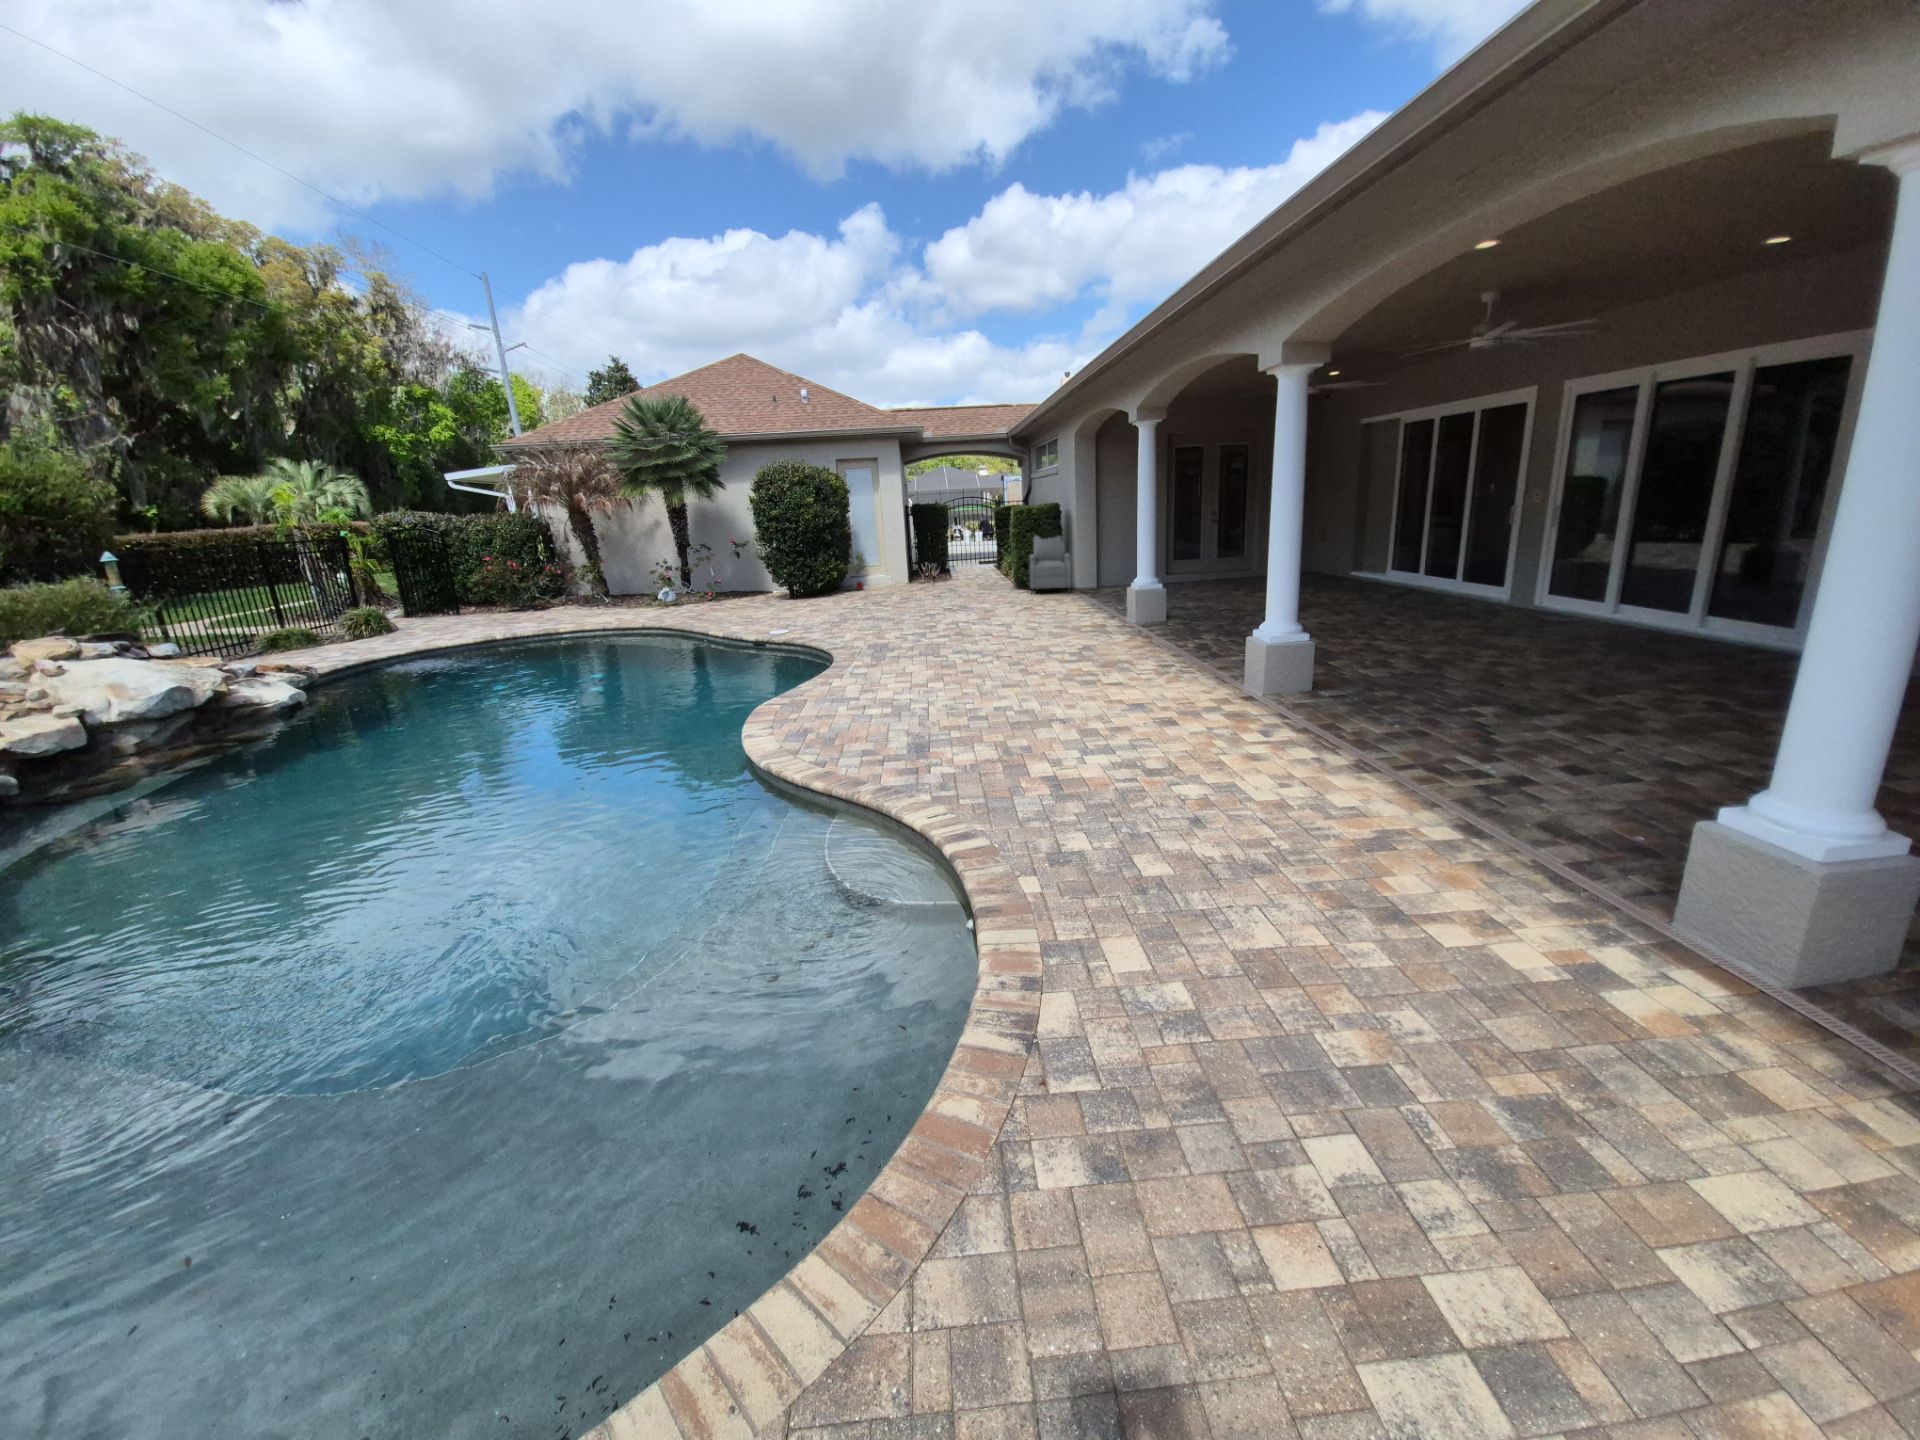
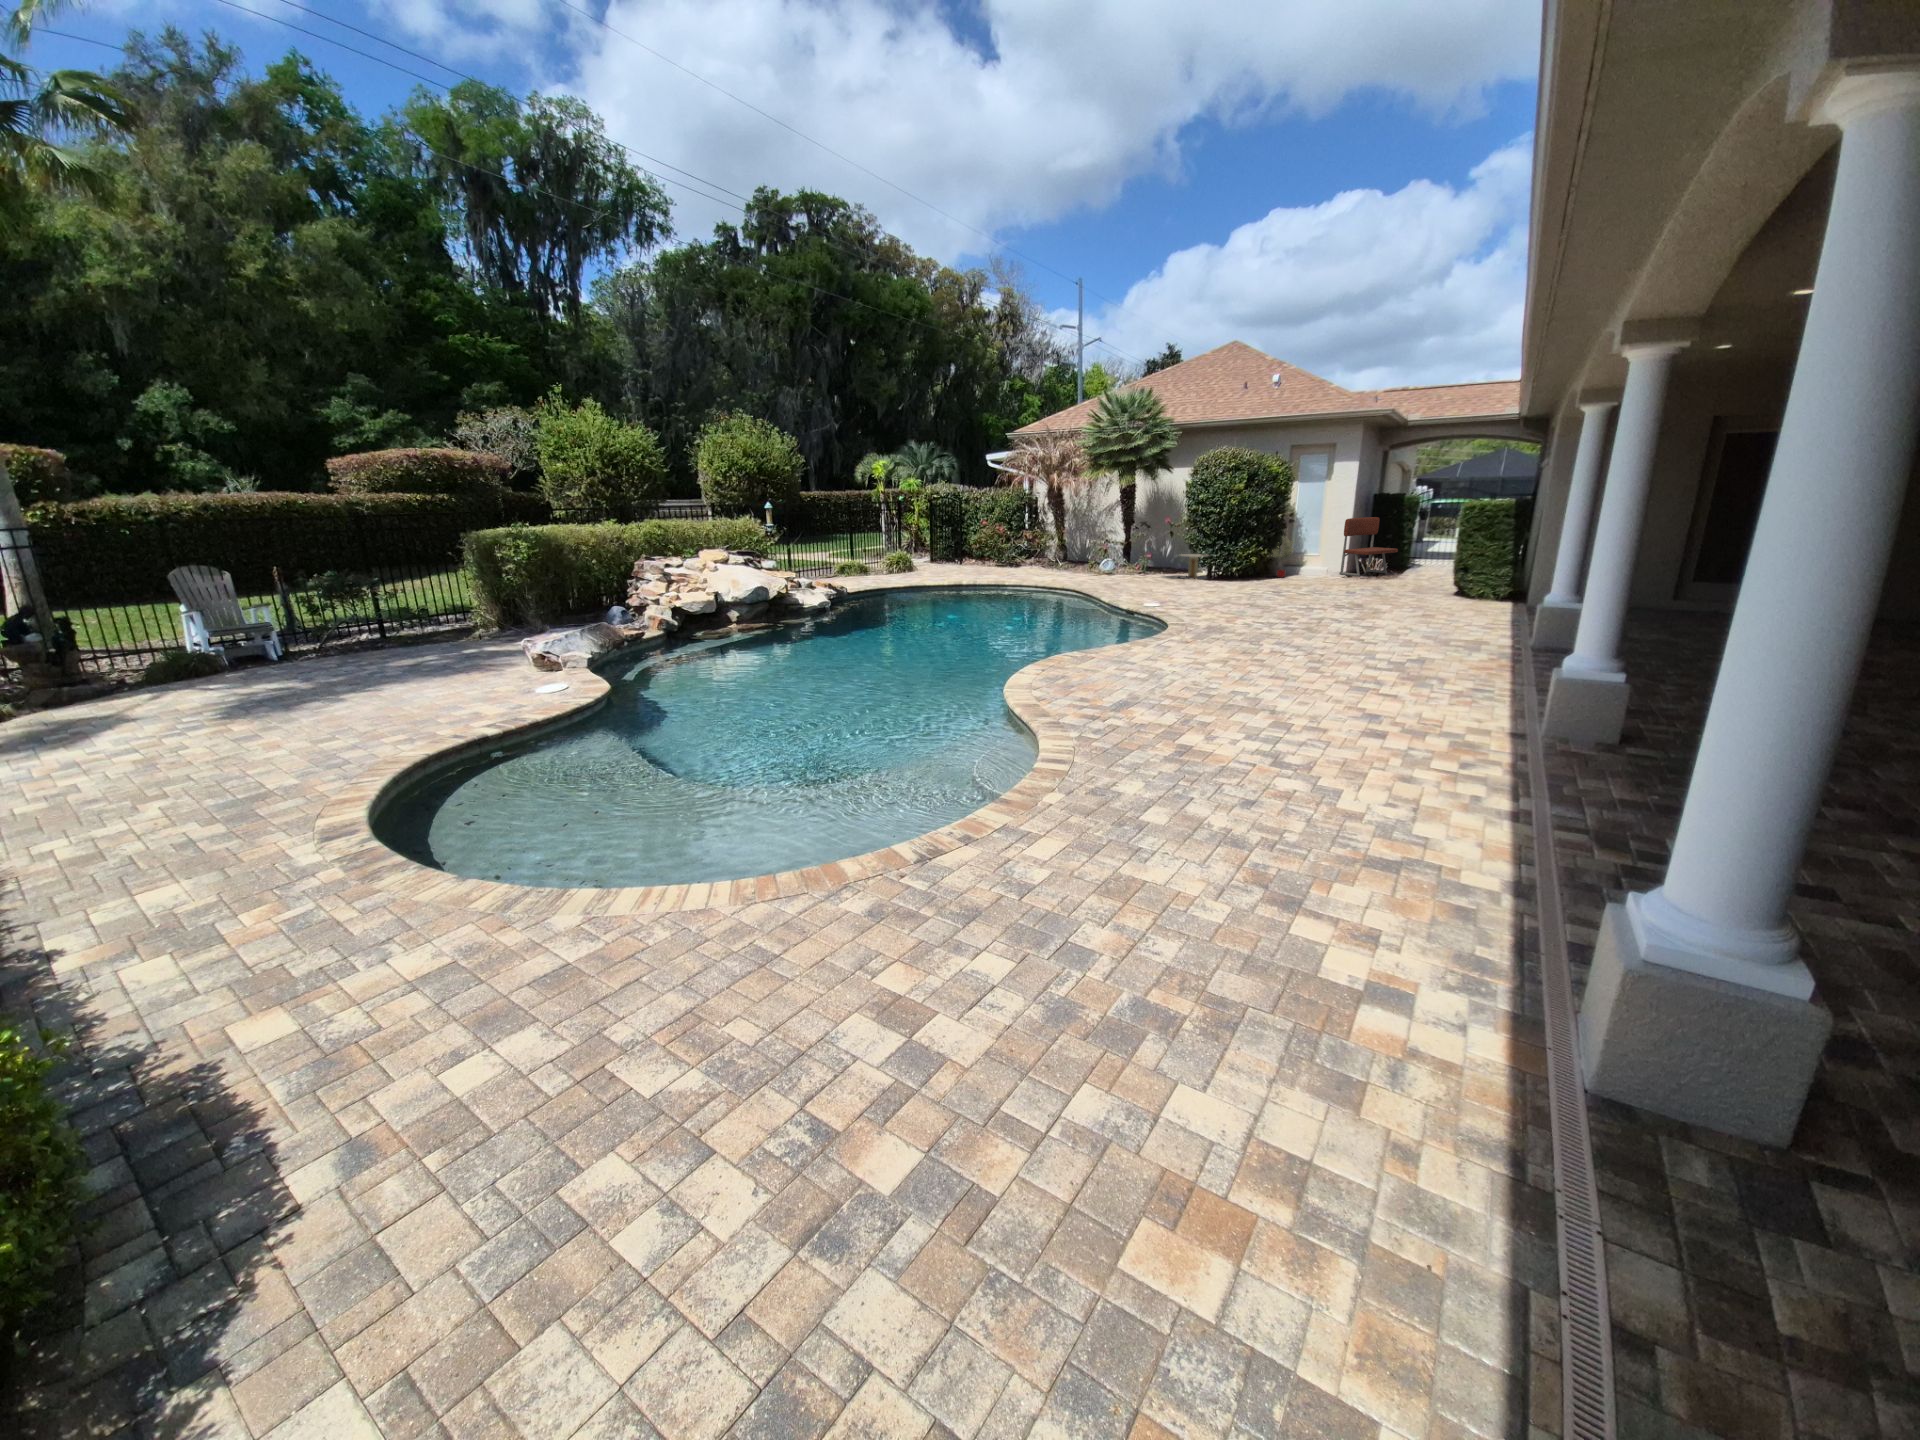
bench: none [901,527,944,582] -> present [1339,517,1398,576]
chair: present [1030,536,1071,593] -> none [1448,530,1518,605]
side table: none [759,574,794,602] -> present [1179,554,1206,579]

